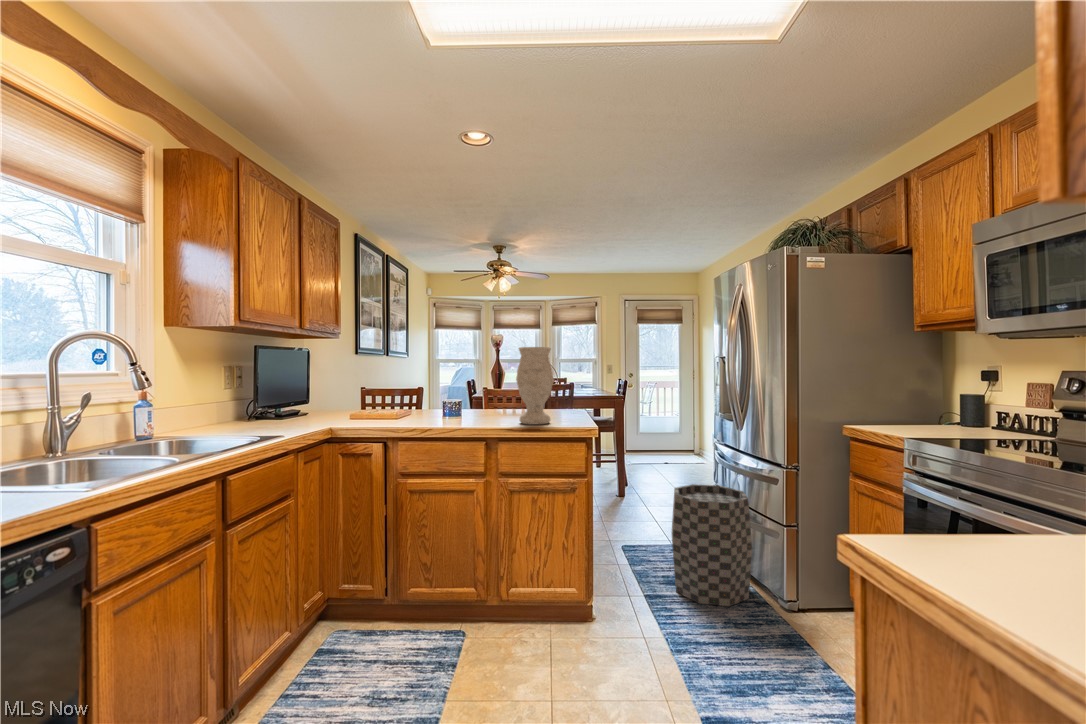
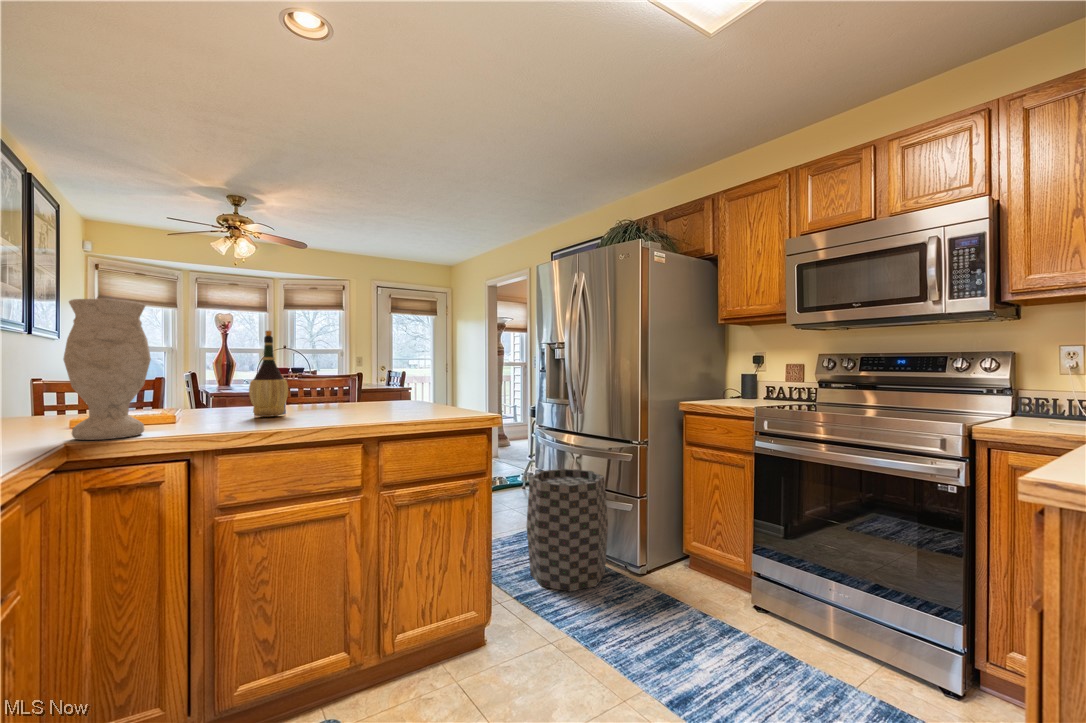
vase: present [516,347,553,424] -> present [63,299,151,440]
wine bottle: none [438,359,462,418] -> present [249,331,288,417]

